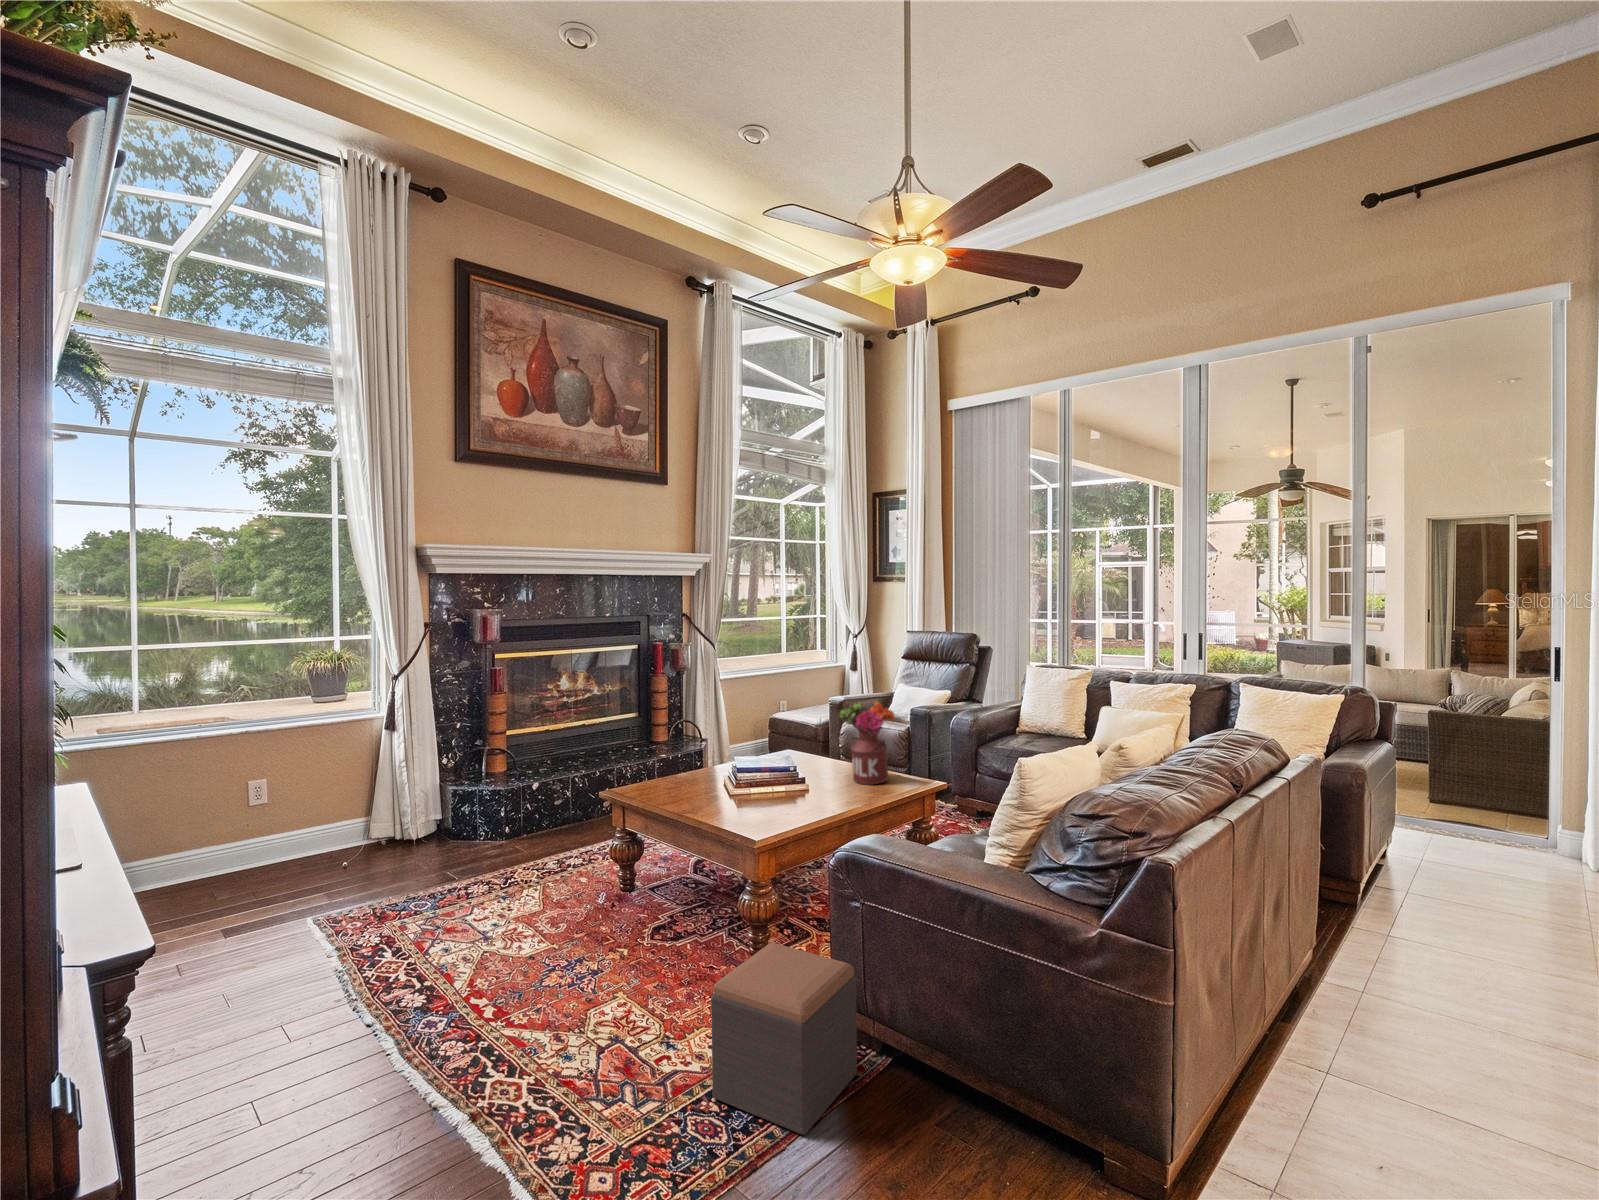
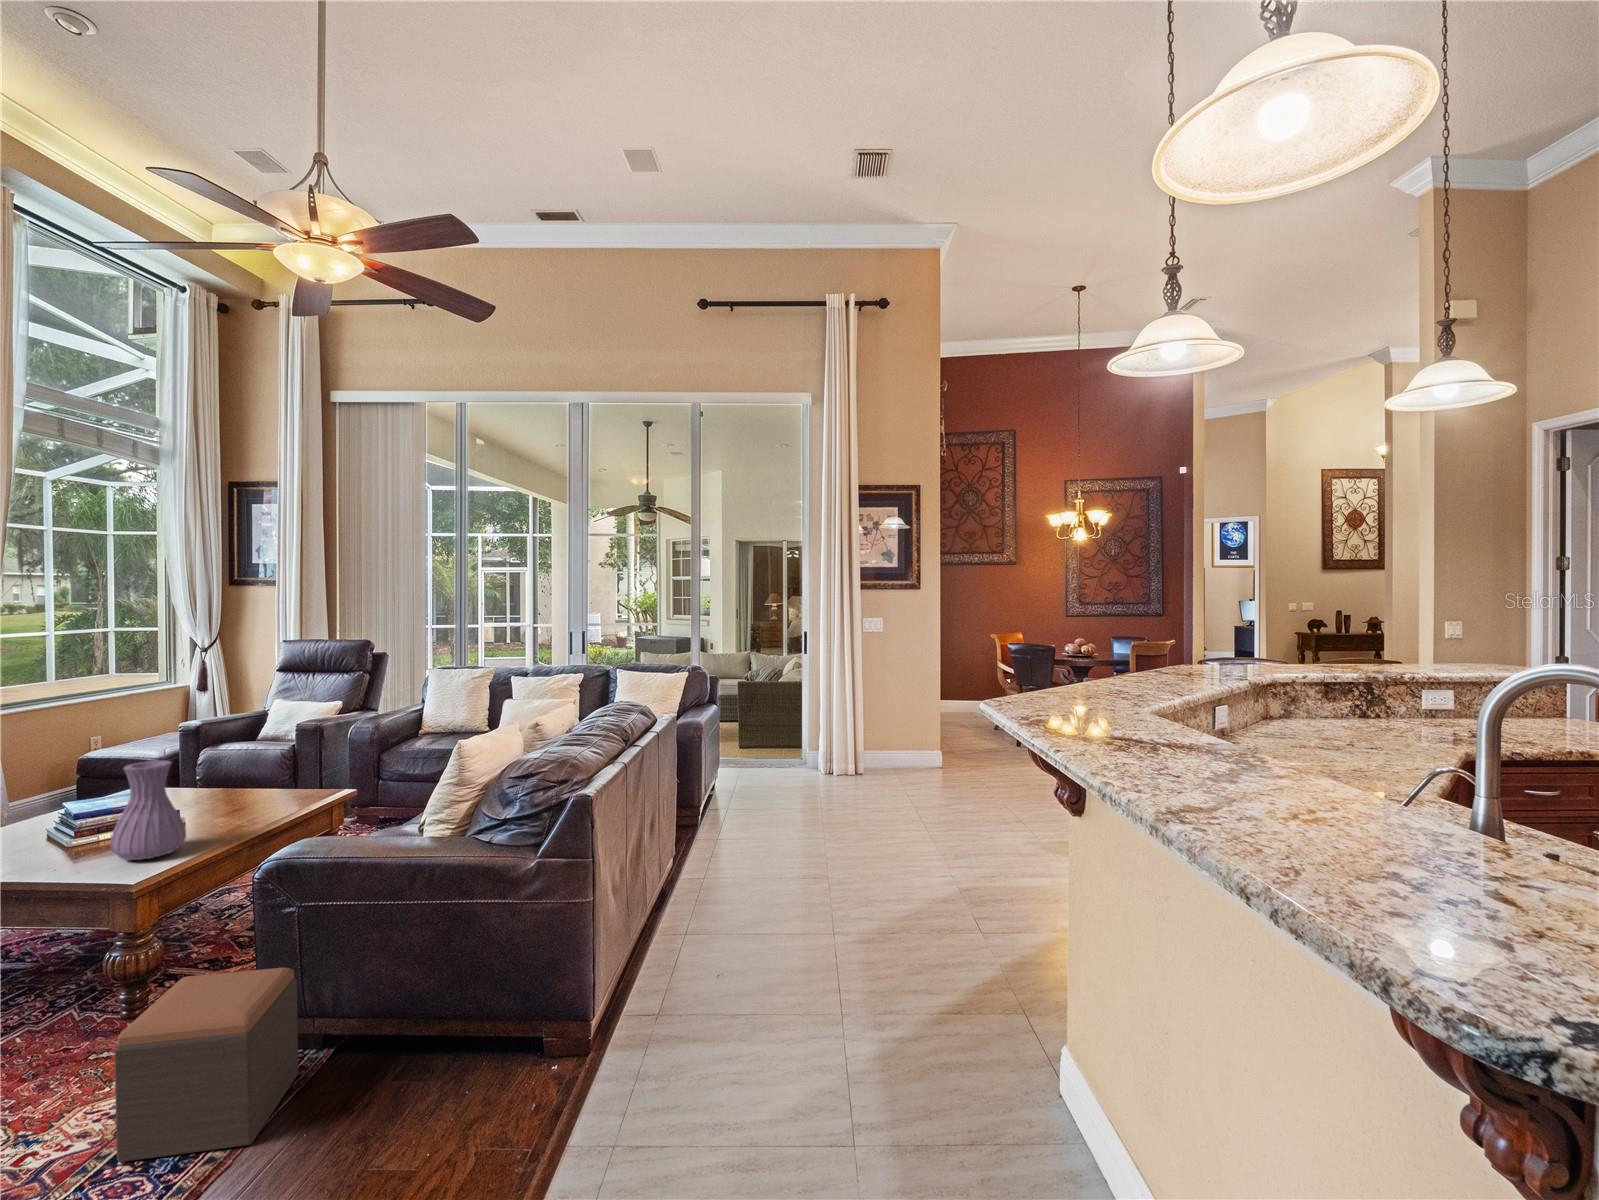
flower arrangement: present [840,702,895,785] -> none [224,715,299,805]
vase: none [749,733,801,819] -> present [110,761,186,860]

